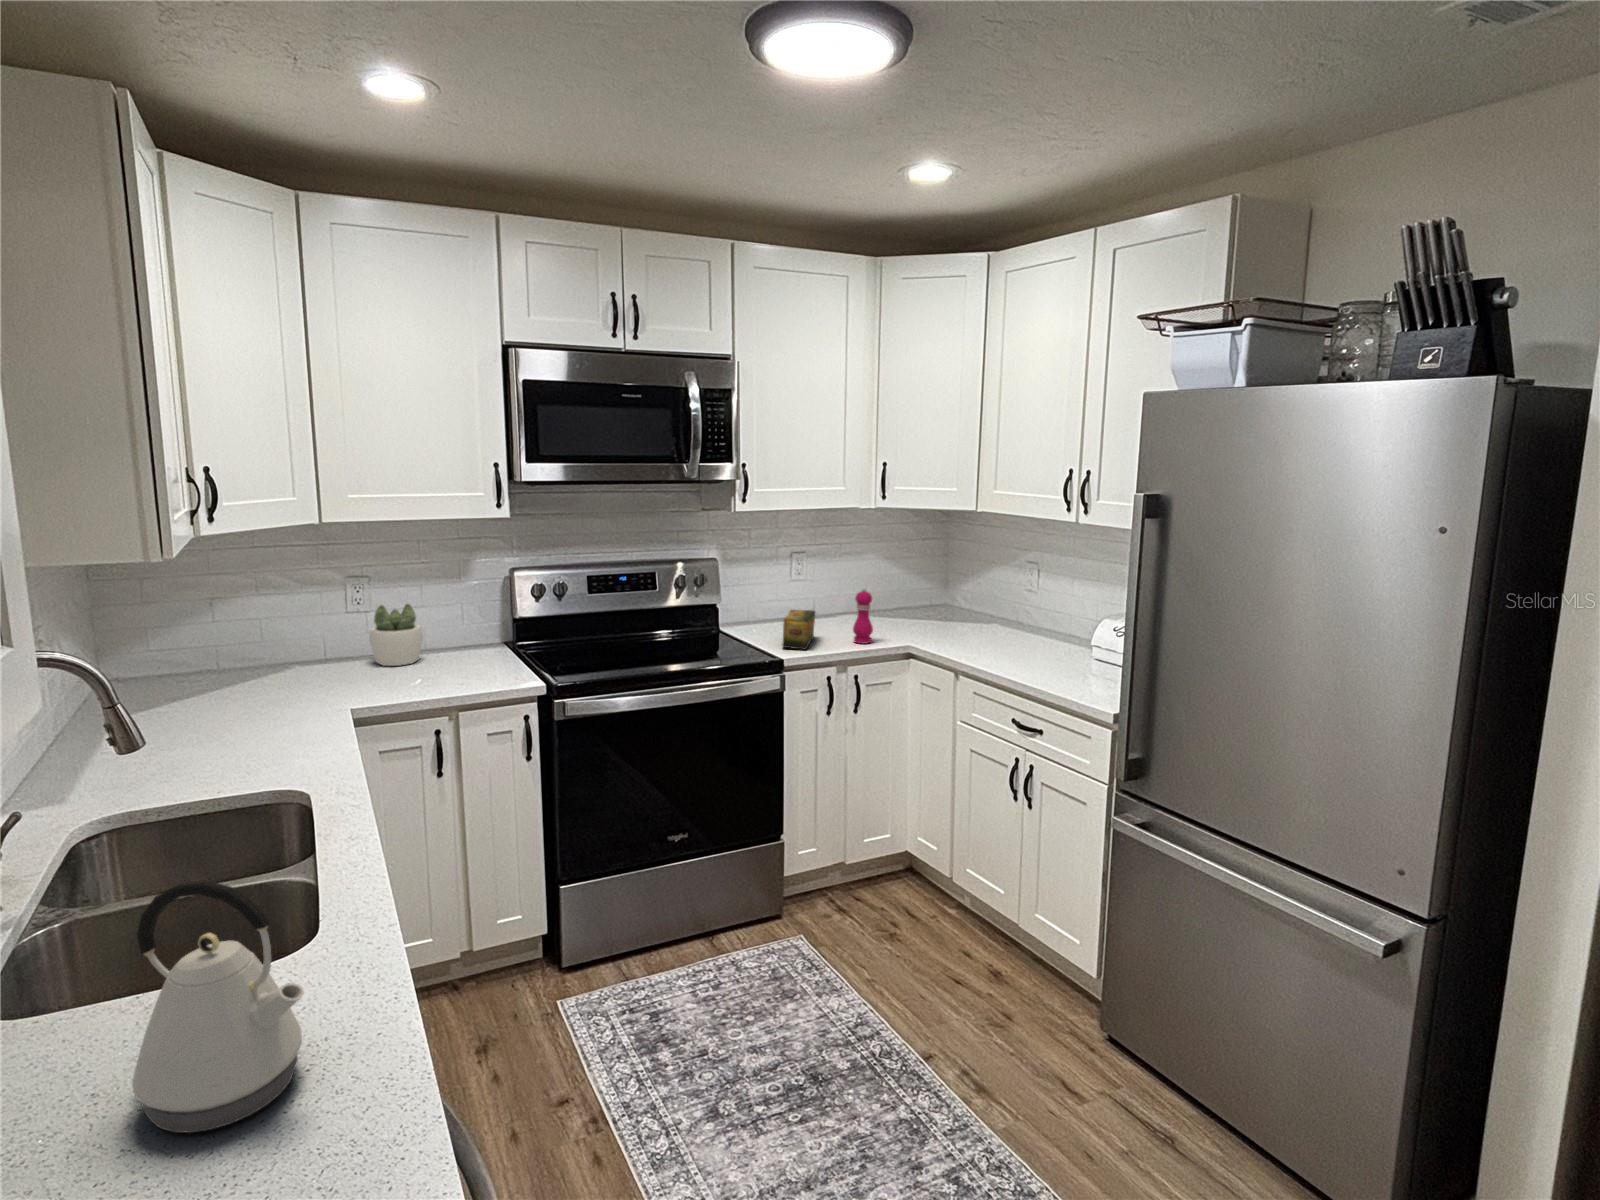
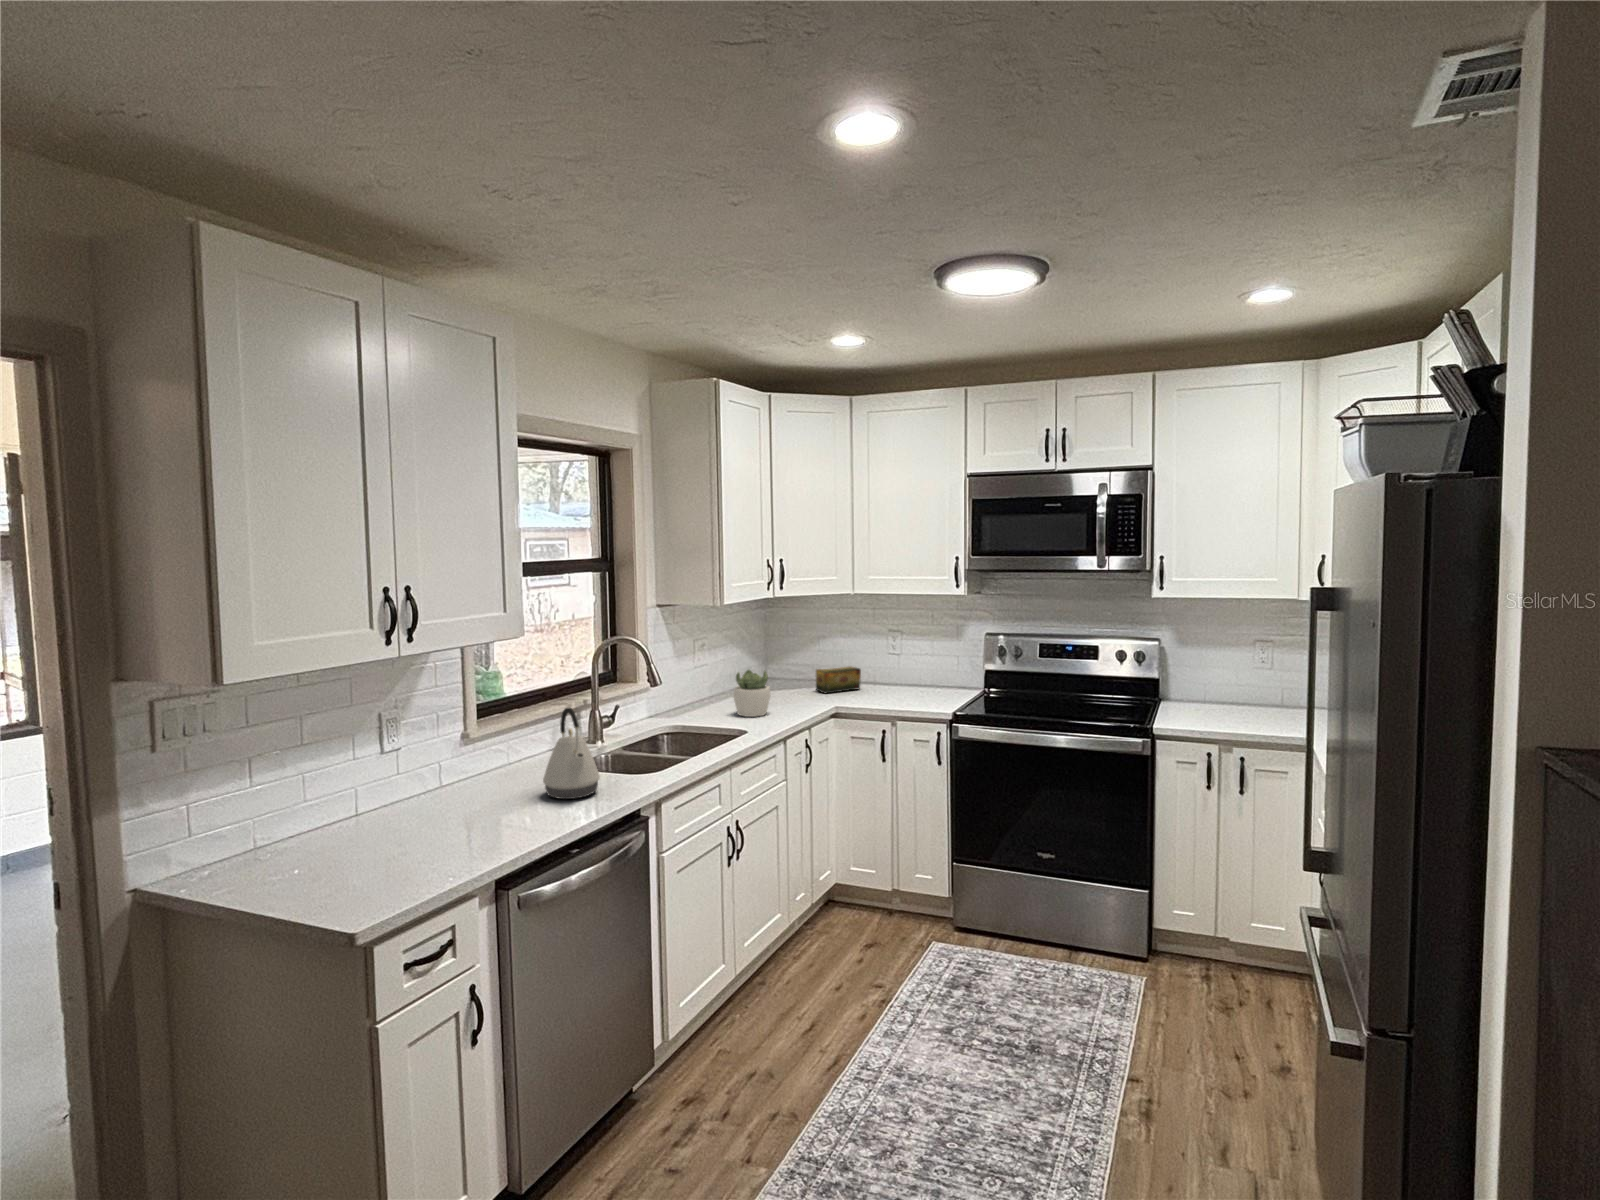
pepper mill: present [853,587,873,644] -> none [1254,674,1276,730]
succulent plant: present [369,604,423,666] -> present [733,670,771,717]
tea box: present [782,610,815,650] -> present [816,667,861,693]

